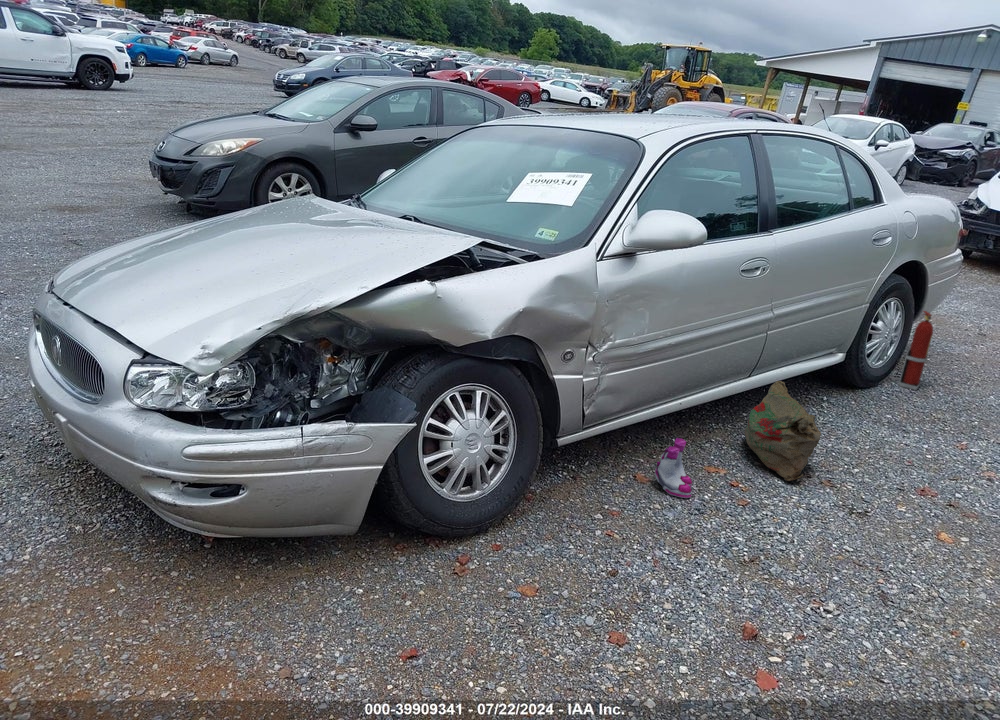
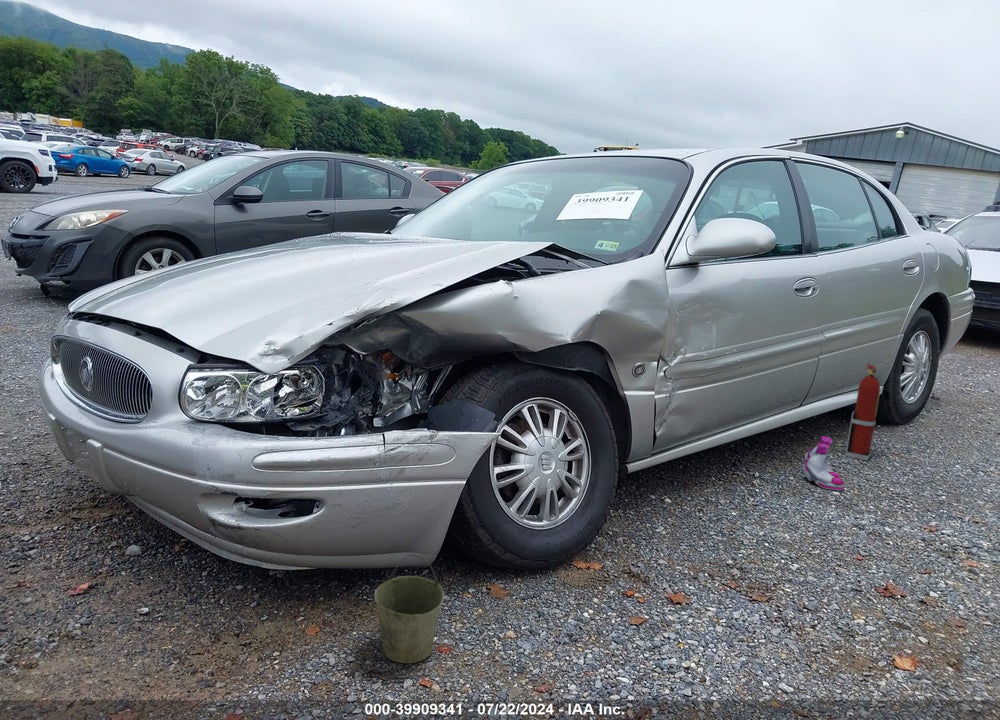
bag: present [745,381,821,481] -> none [648,450,745,586]
boots: present [655,438,692,498] -> present [803,436,844,491]
bucket: none [572,451,619,522] -> present [374,555,444,663]

